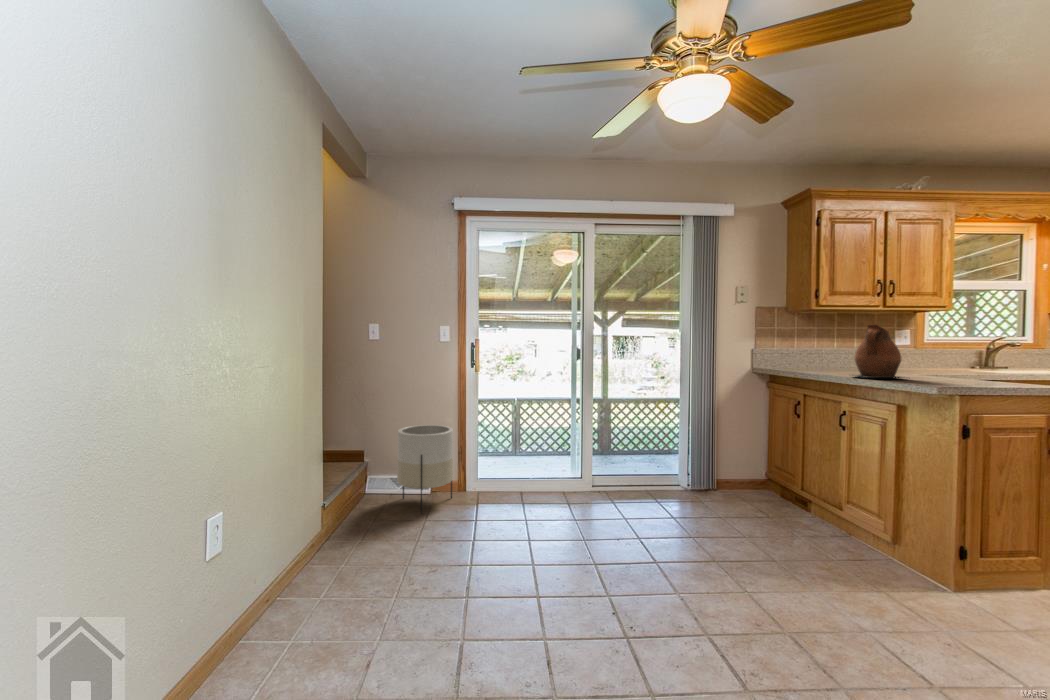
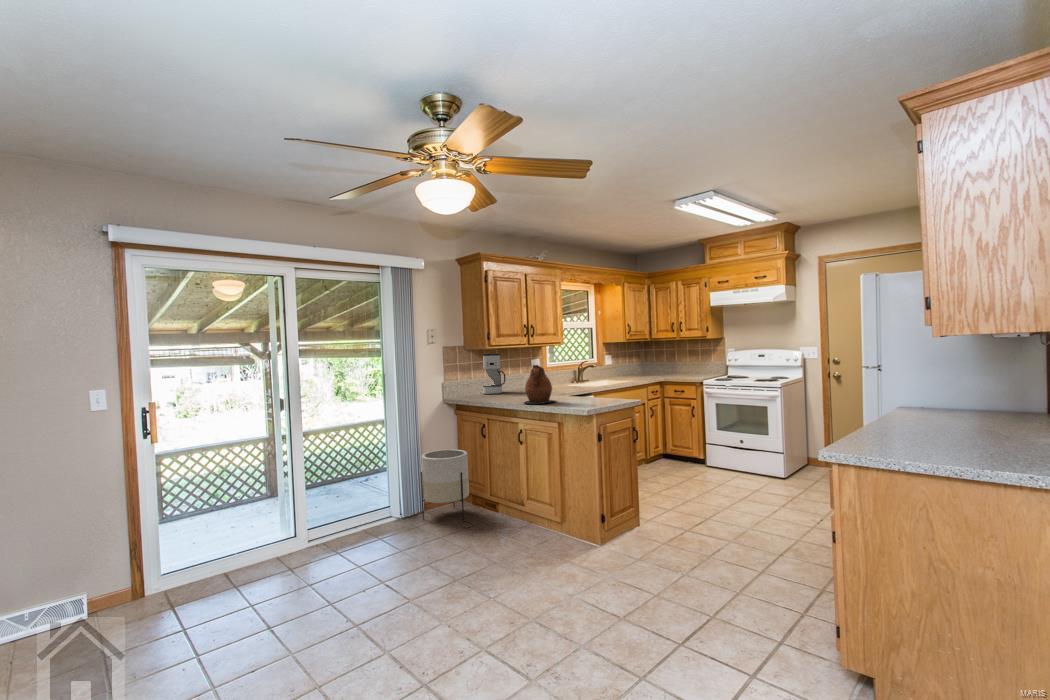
coffee maker: none [810,318,845,368] -> present [483,353,505,394]
planter: present [397,425,453,513] -> present [421,449,469,520]

